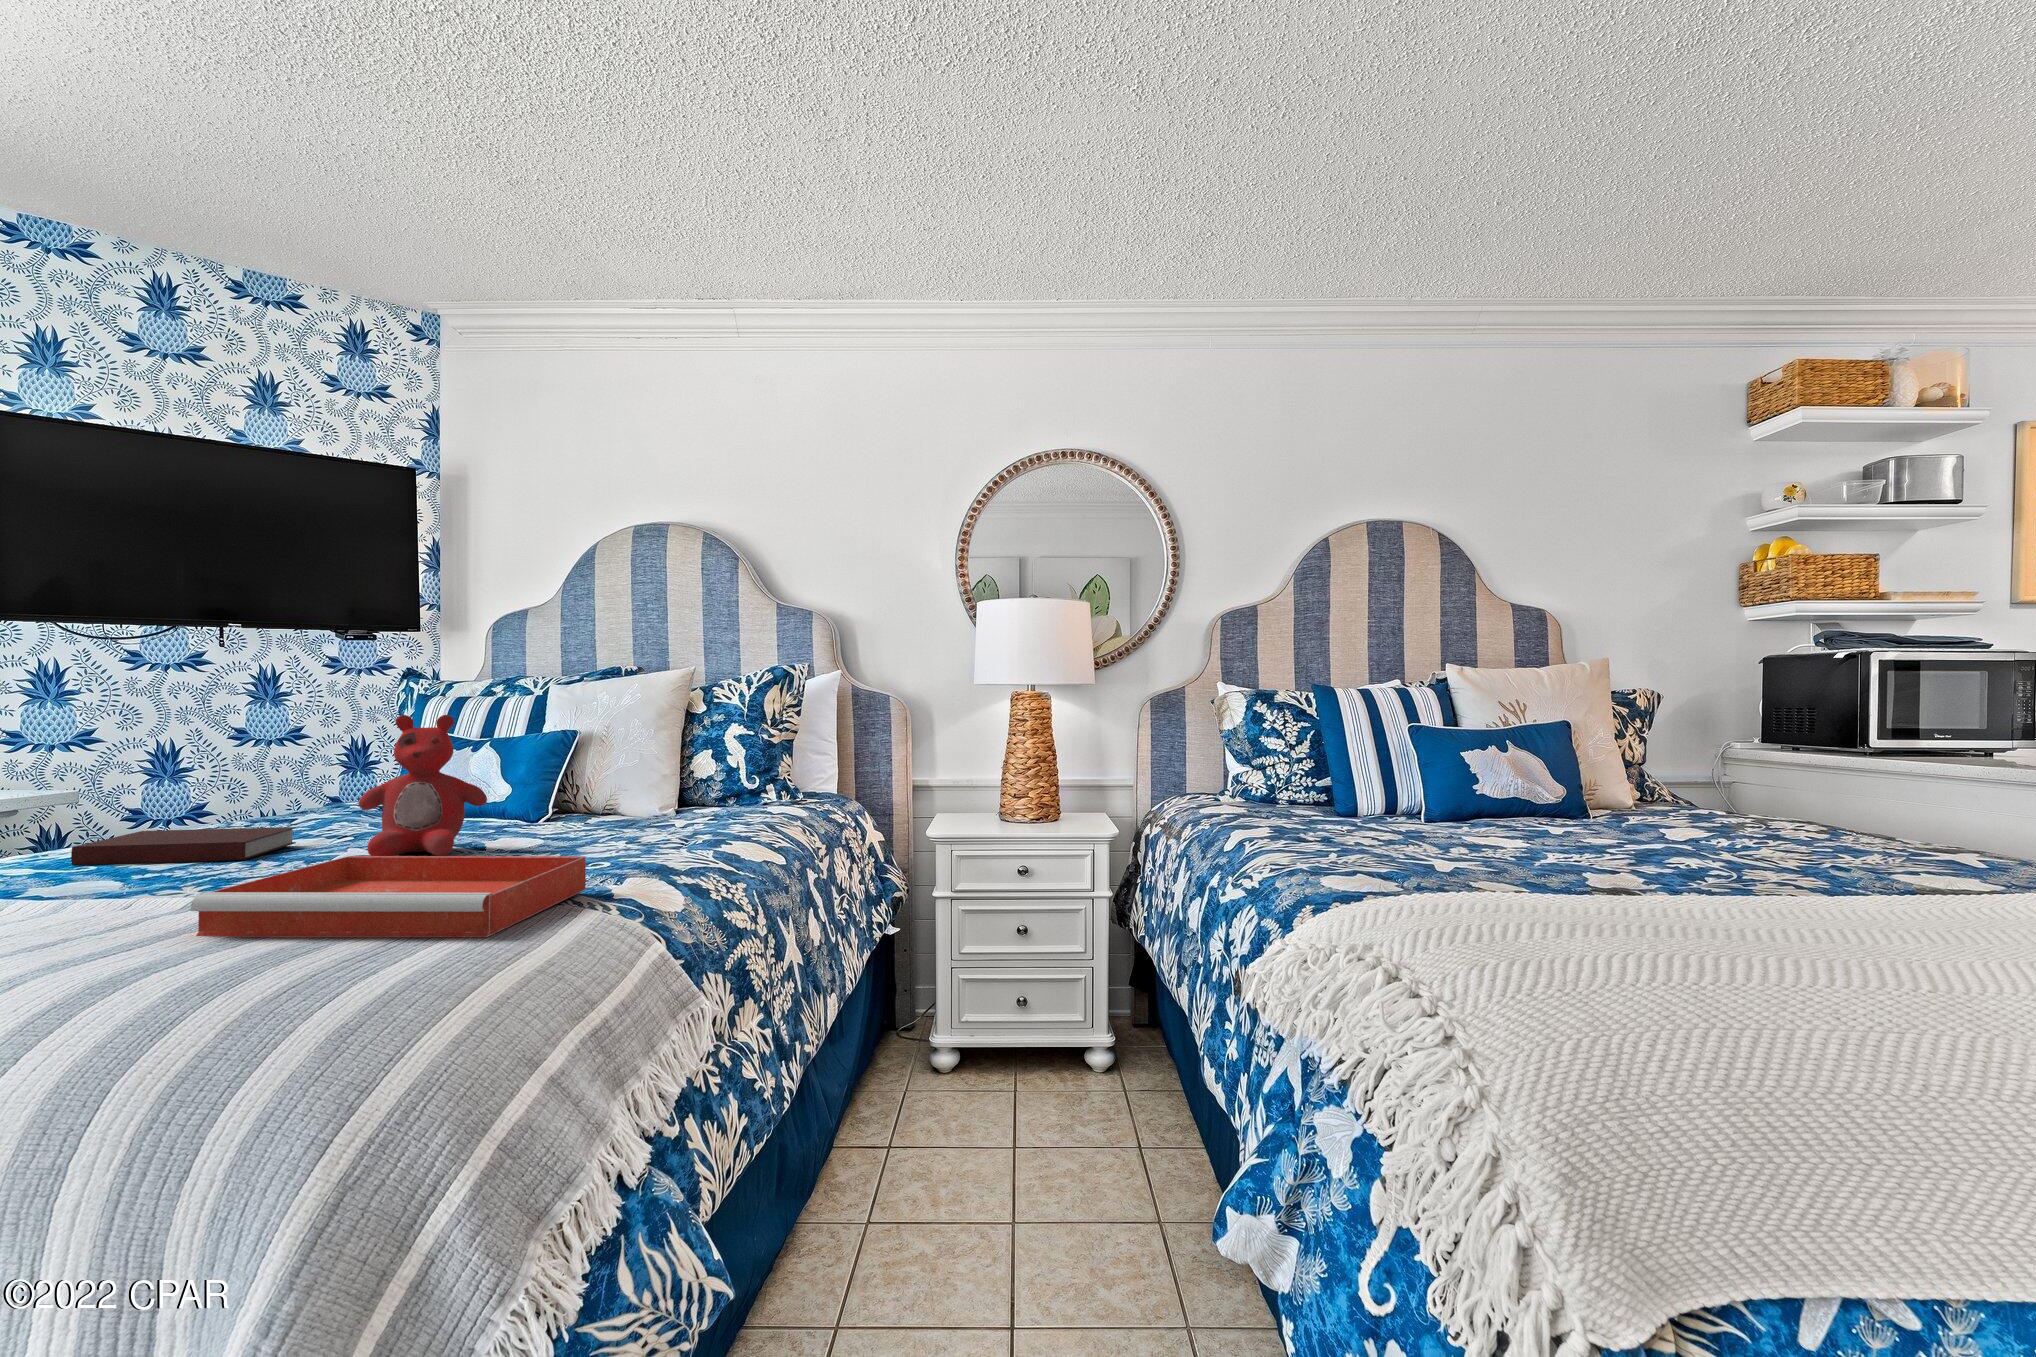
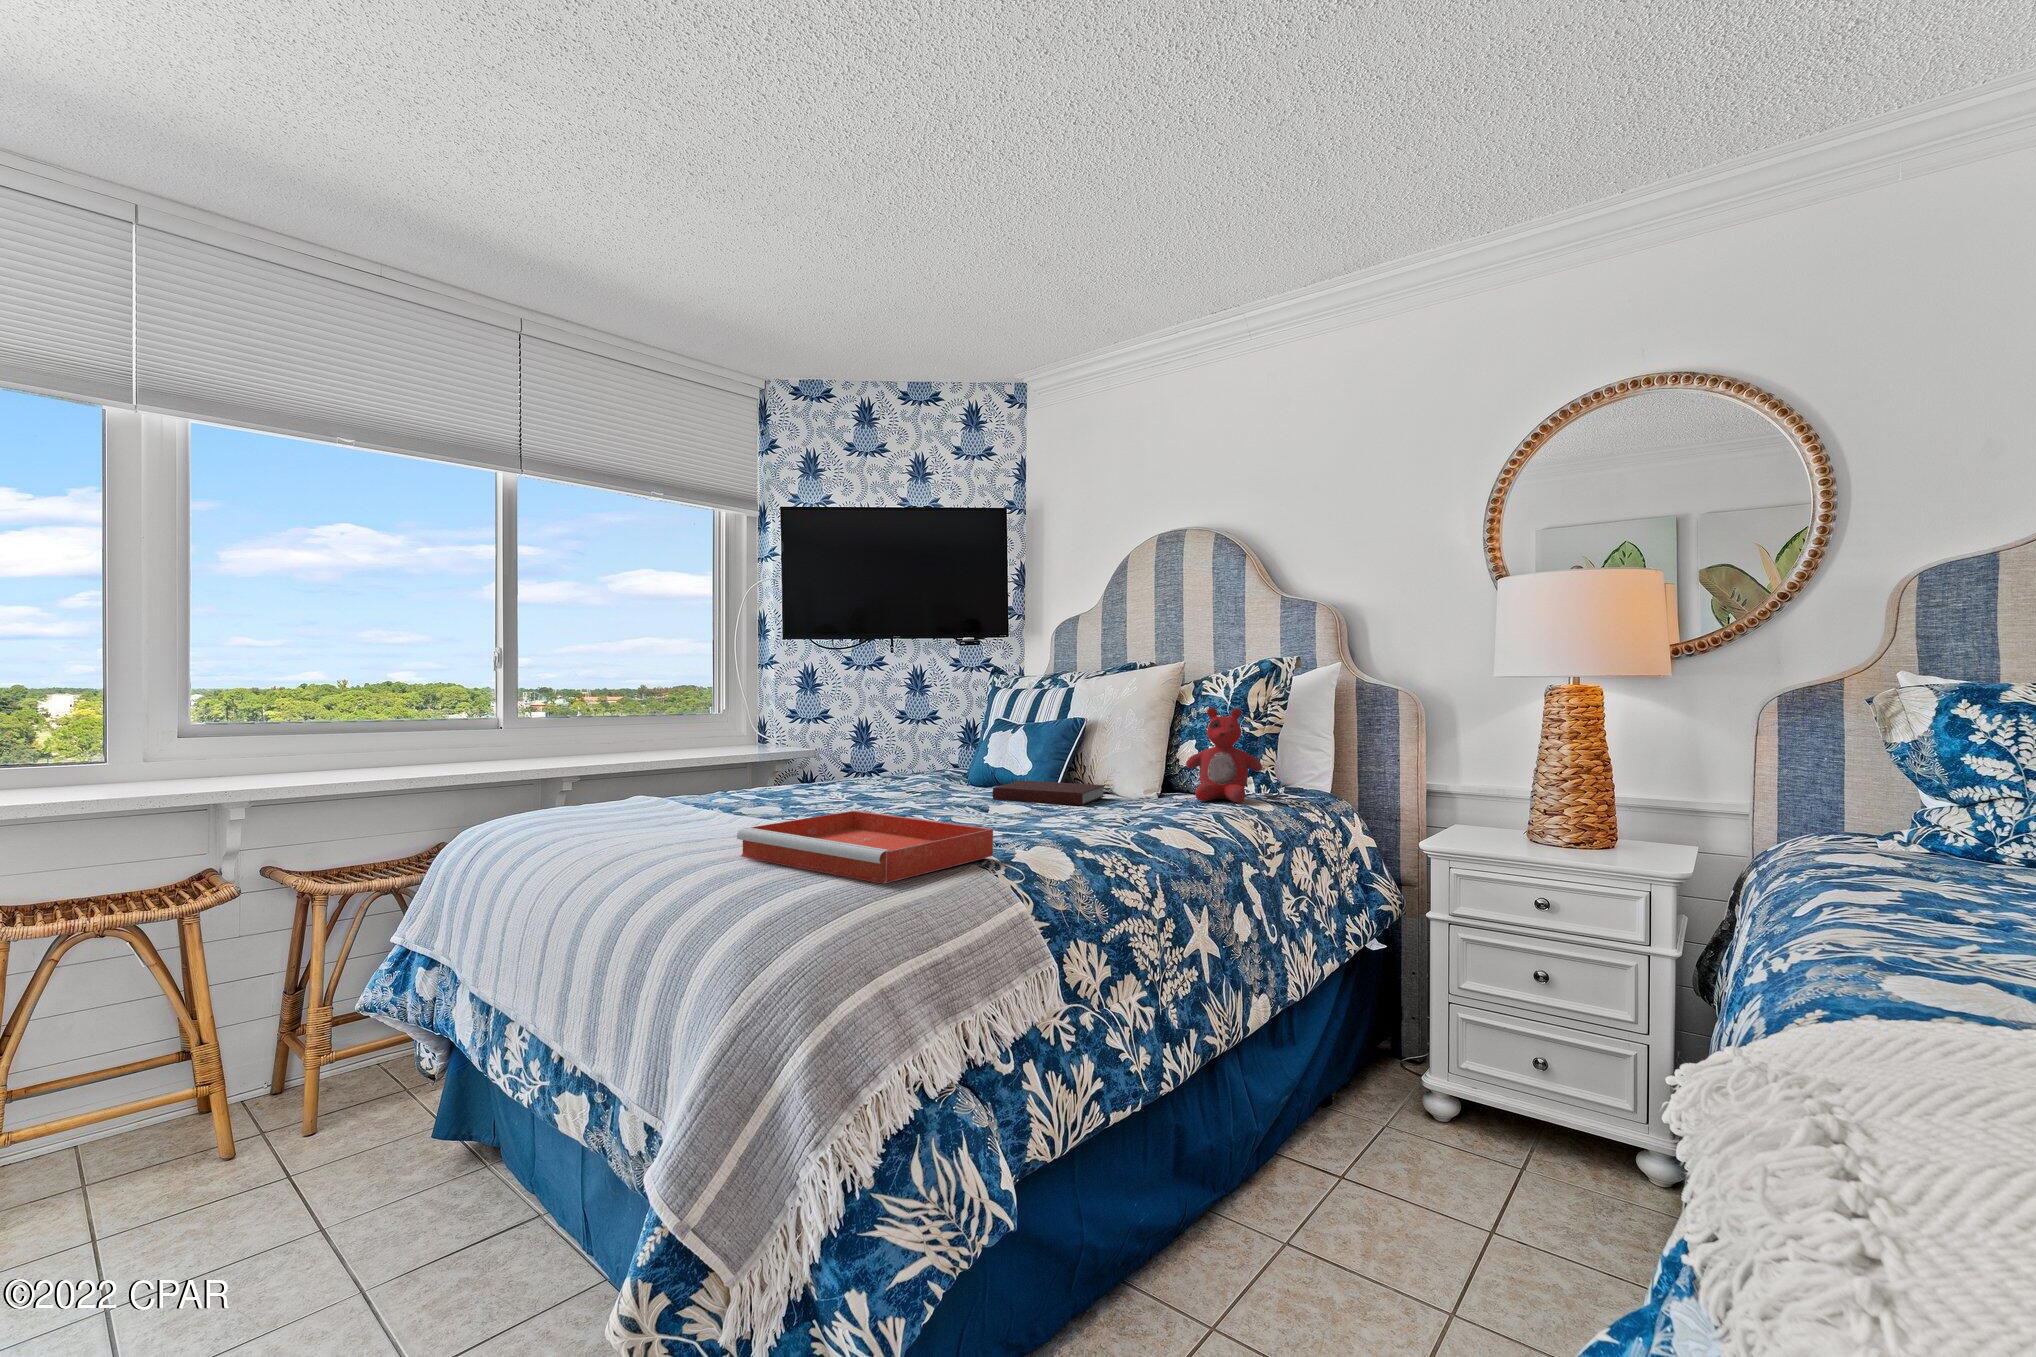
stuffed bear: present [359,715,487,856] -> present [1186,708,1262,803]
notebook: present [71,827,296,865] -> present [993,780,1105,805]

